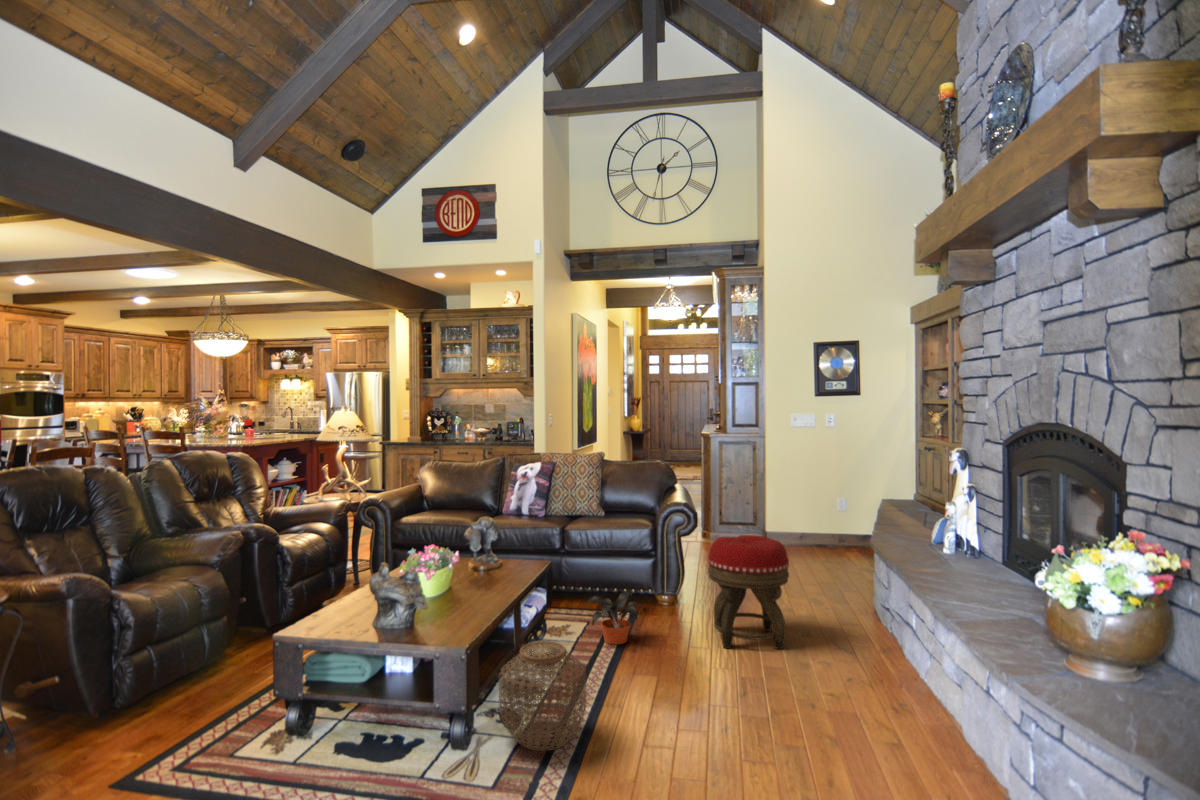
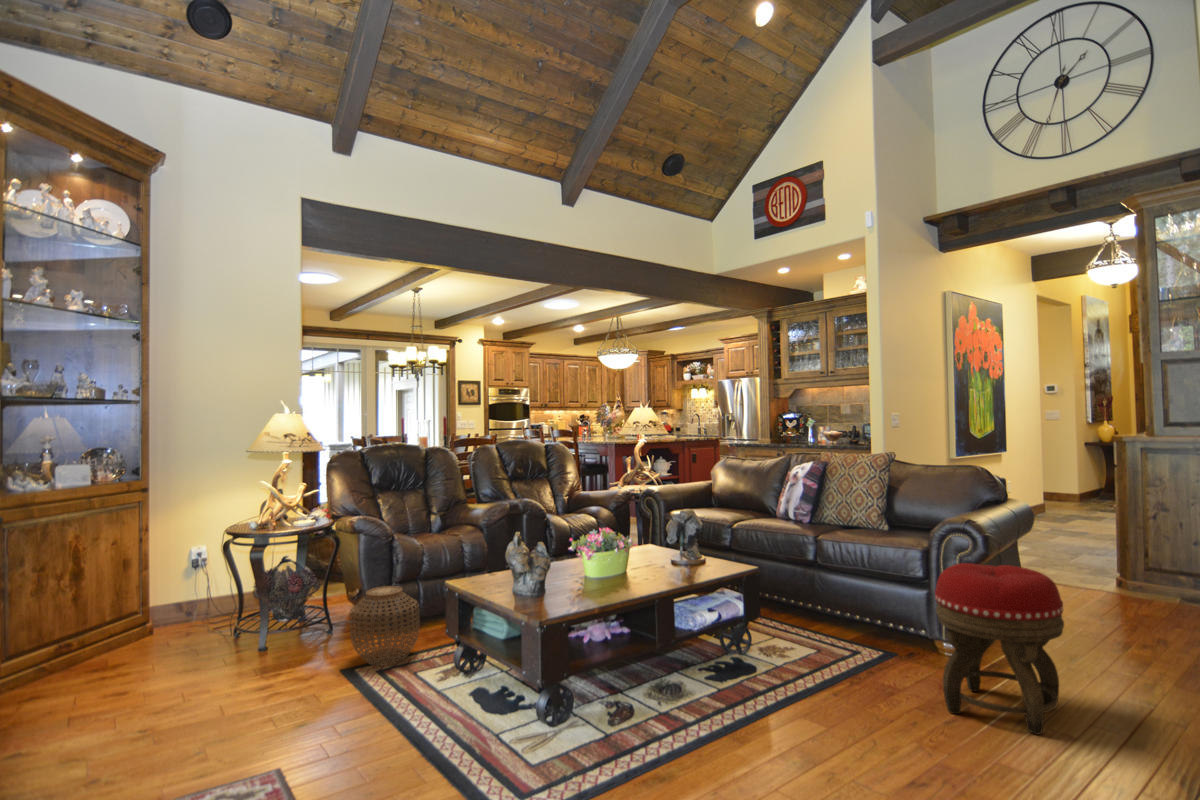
potted plant: present [587,591,640,645] -> none [782,614,853,676]
woven basket: present [499,641,587,751] -> present [350,586,420,666]

